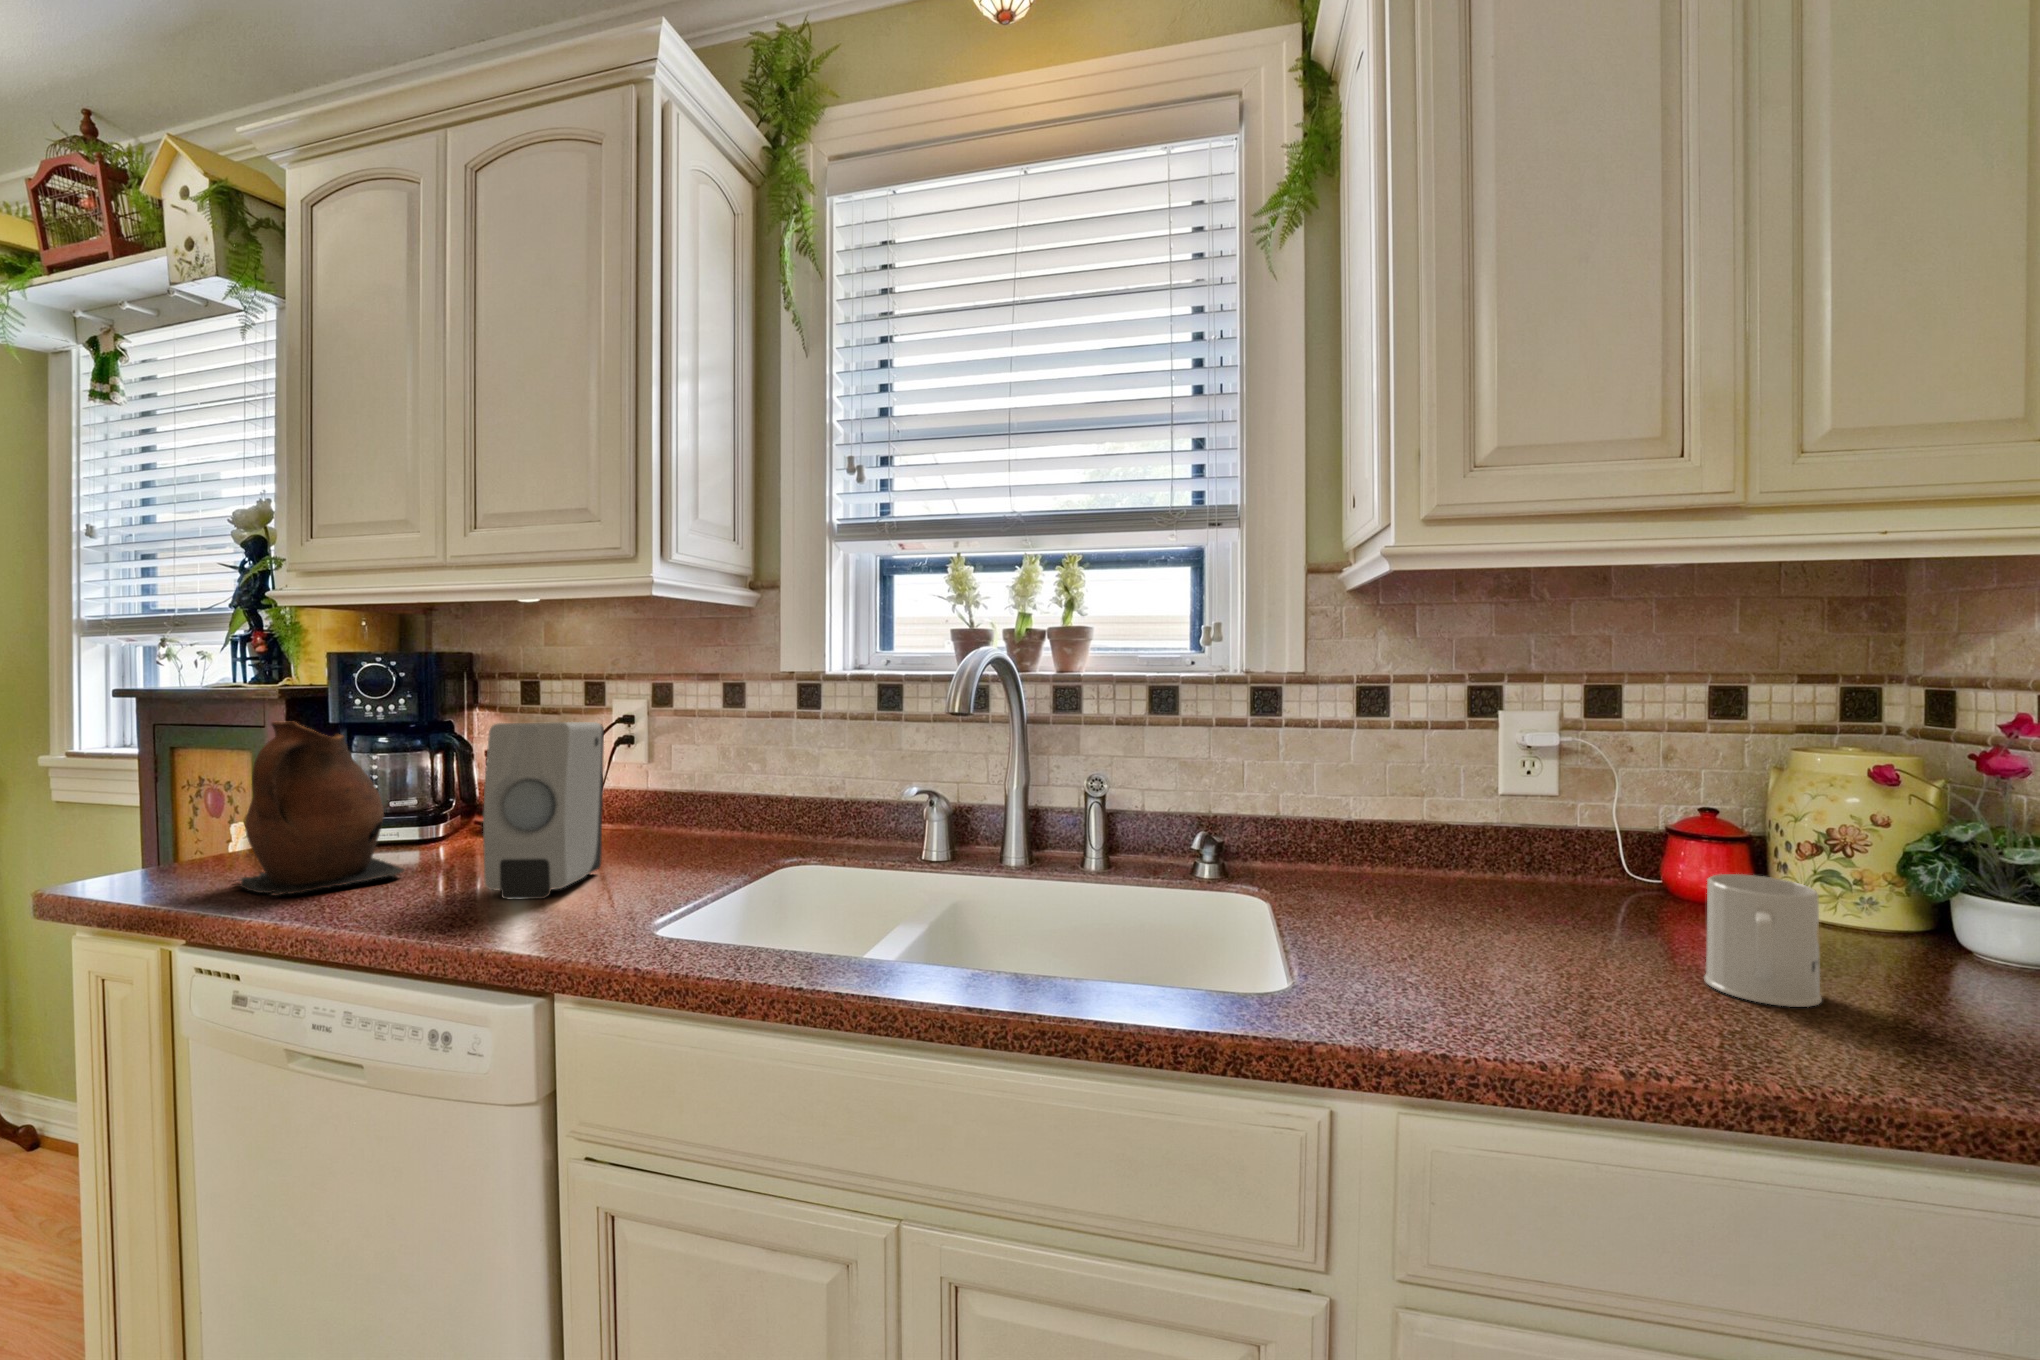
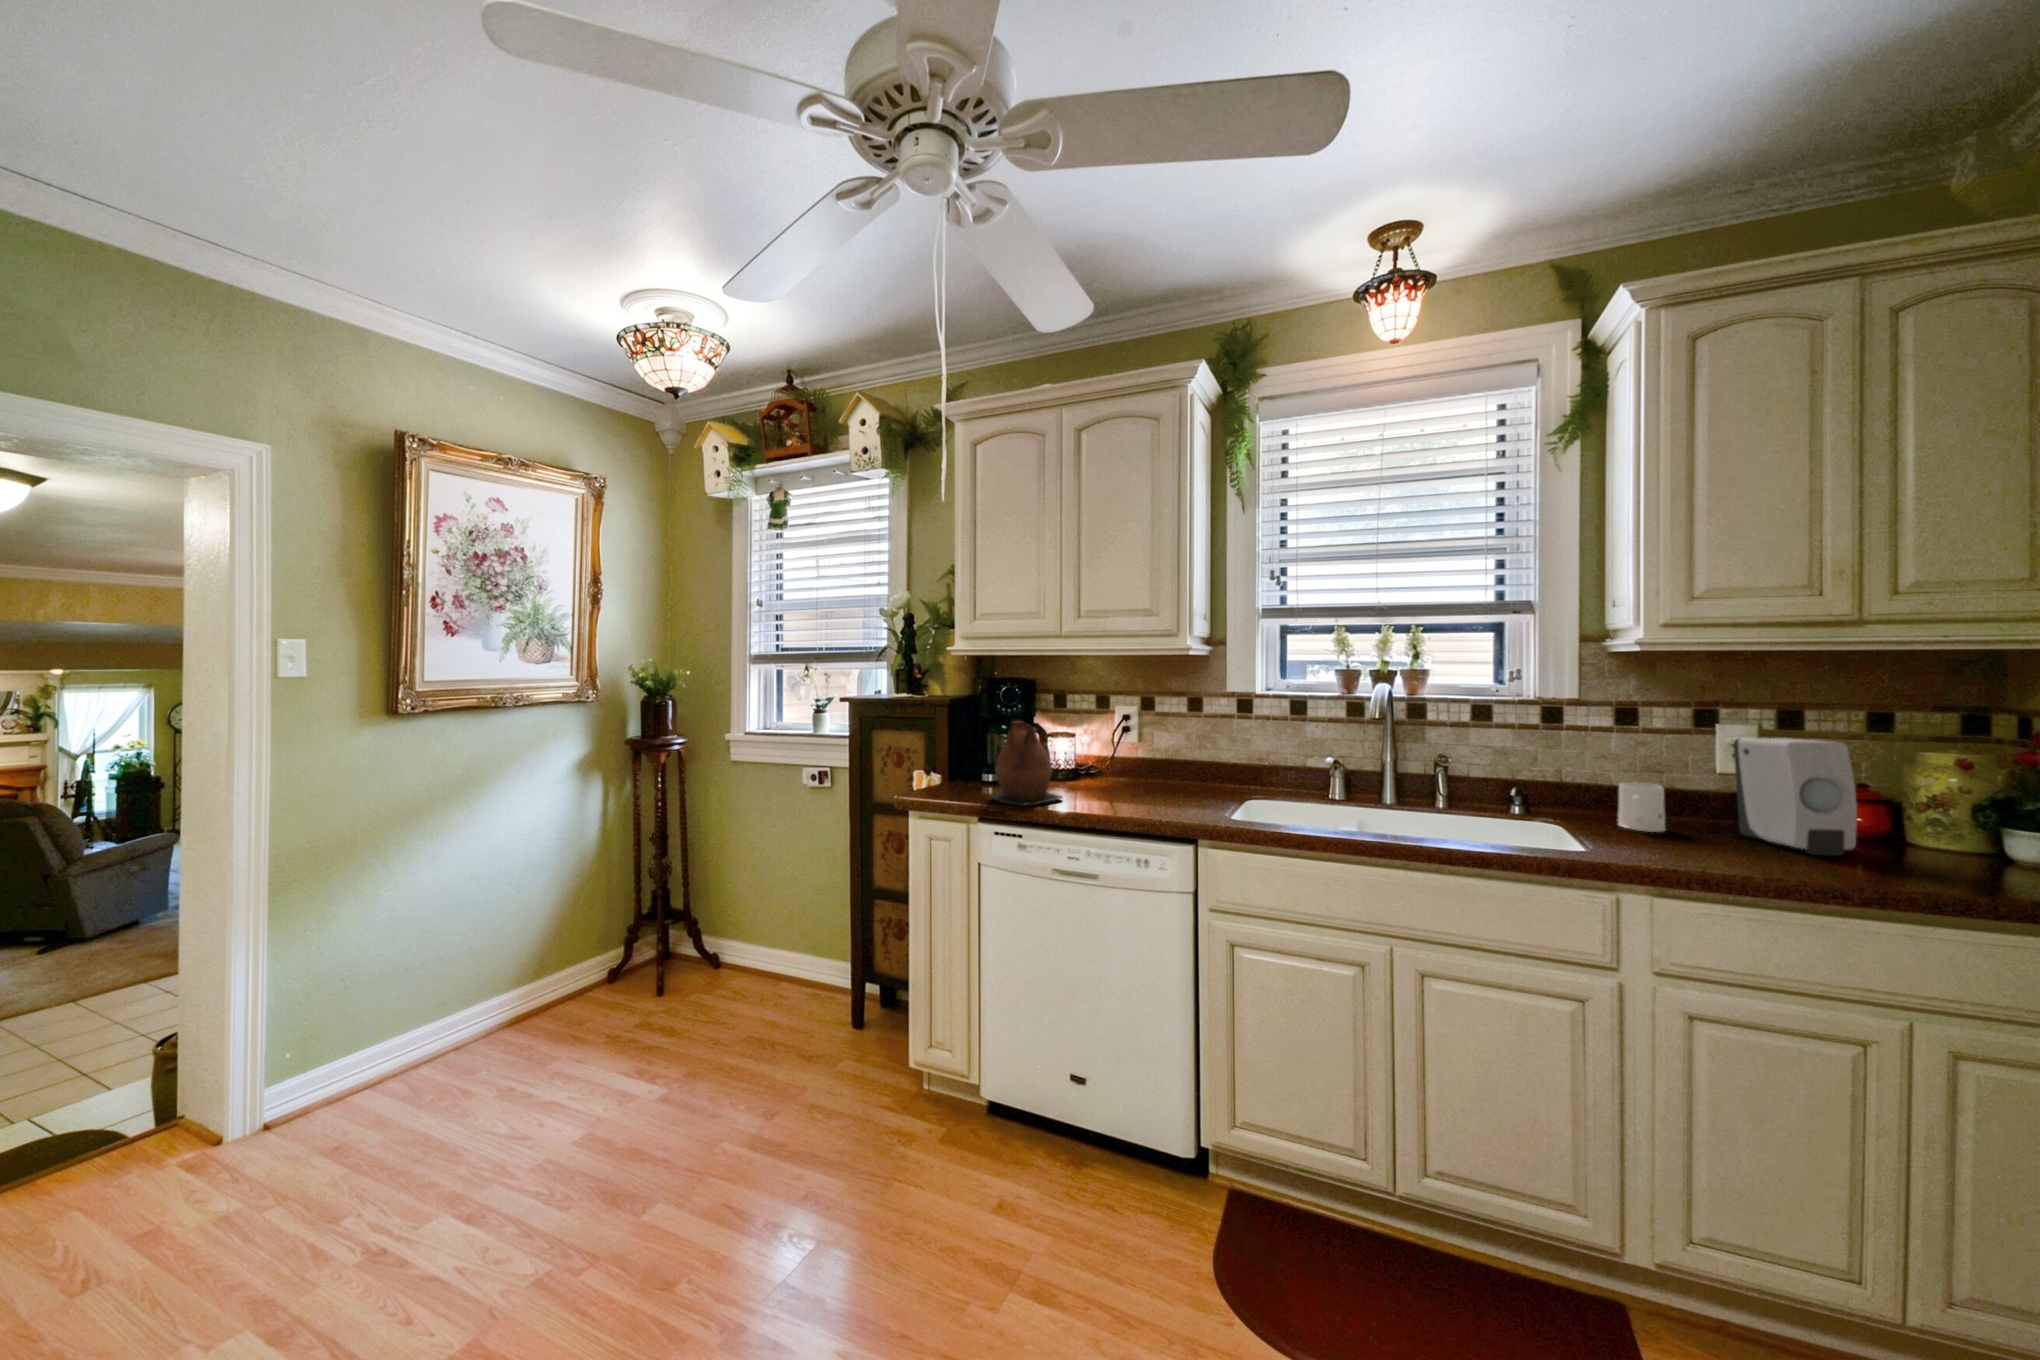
soap dispenser: present [483,722,604,899] -> present [1733,738,1857,855]
mug: present [1704,874,1822,1007] -> present [1618,782,1665,832]

